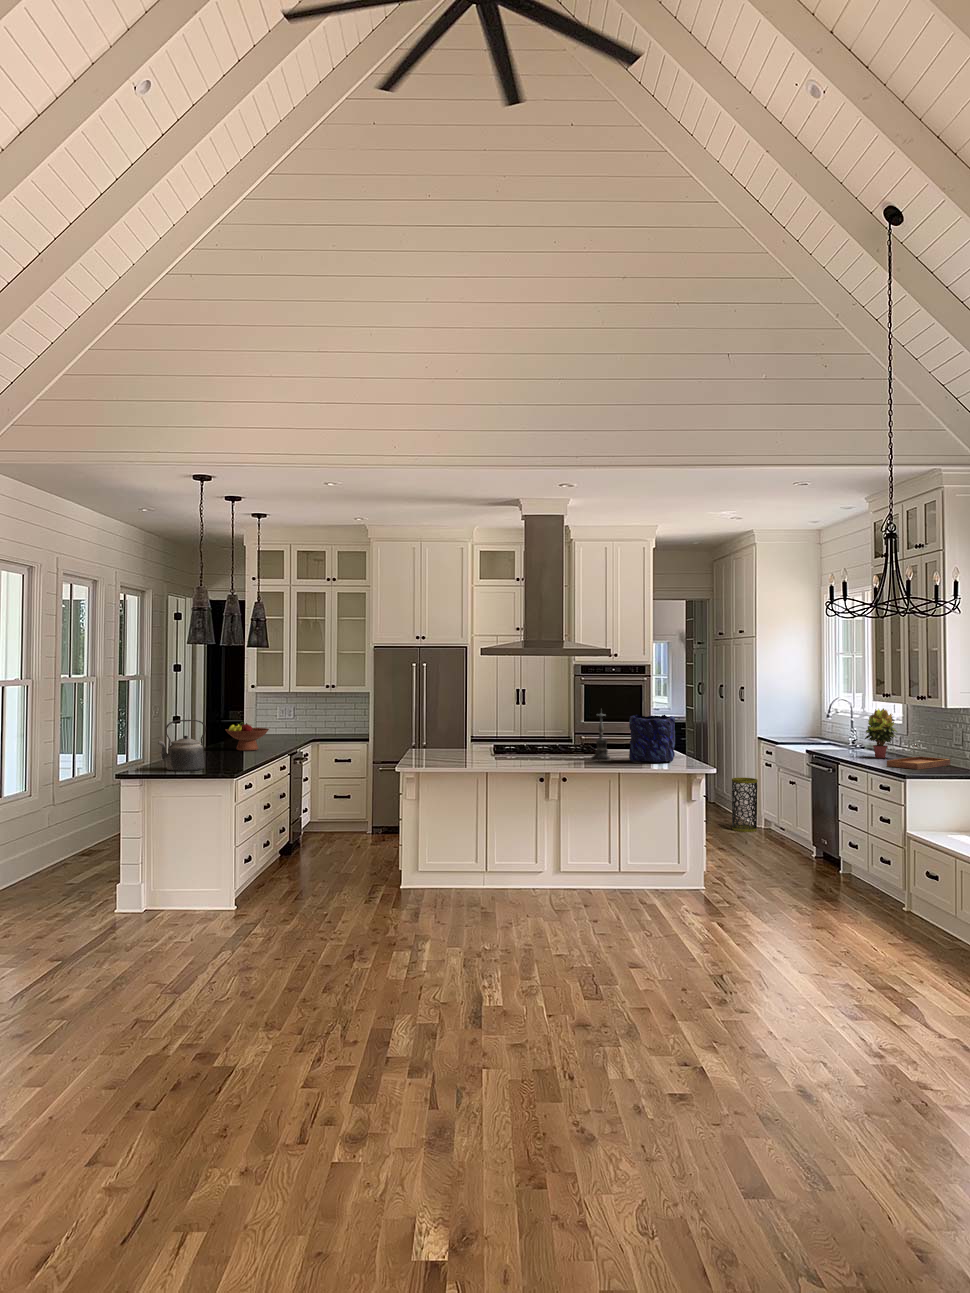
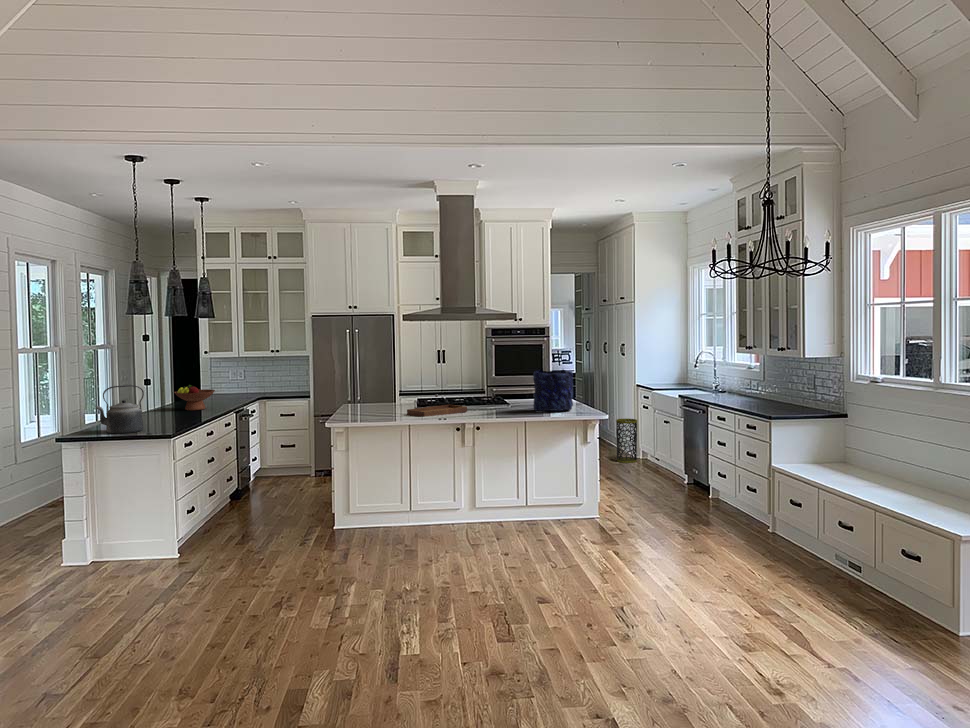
potted plant: present [865,708,897,758] -> none [729,359,758,401]
candle holder: present [587,713,613,761] -> none [495,364,522,411]
tray: present [887,744,950,770] -> present [407,394,467,417]

